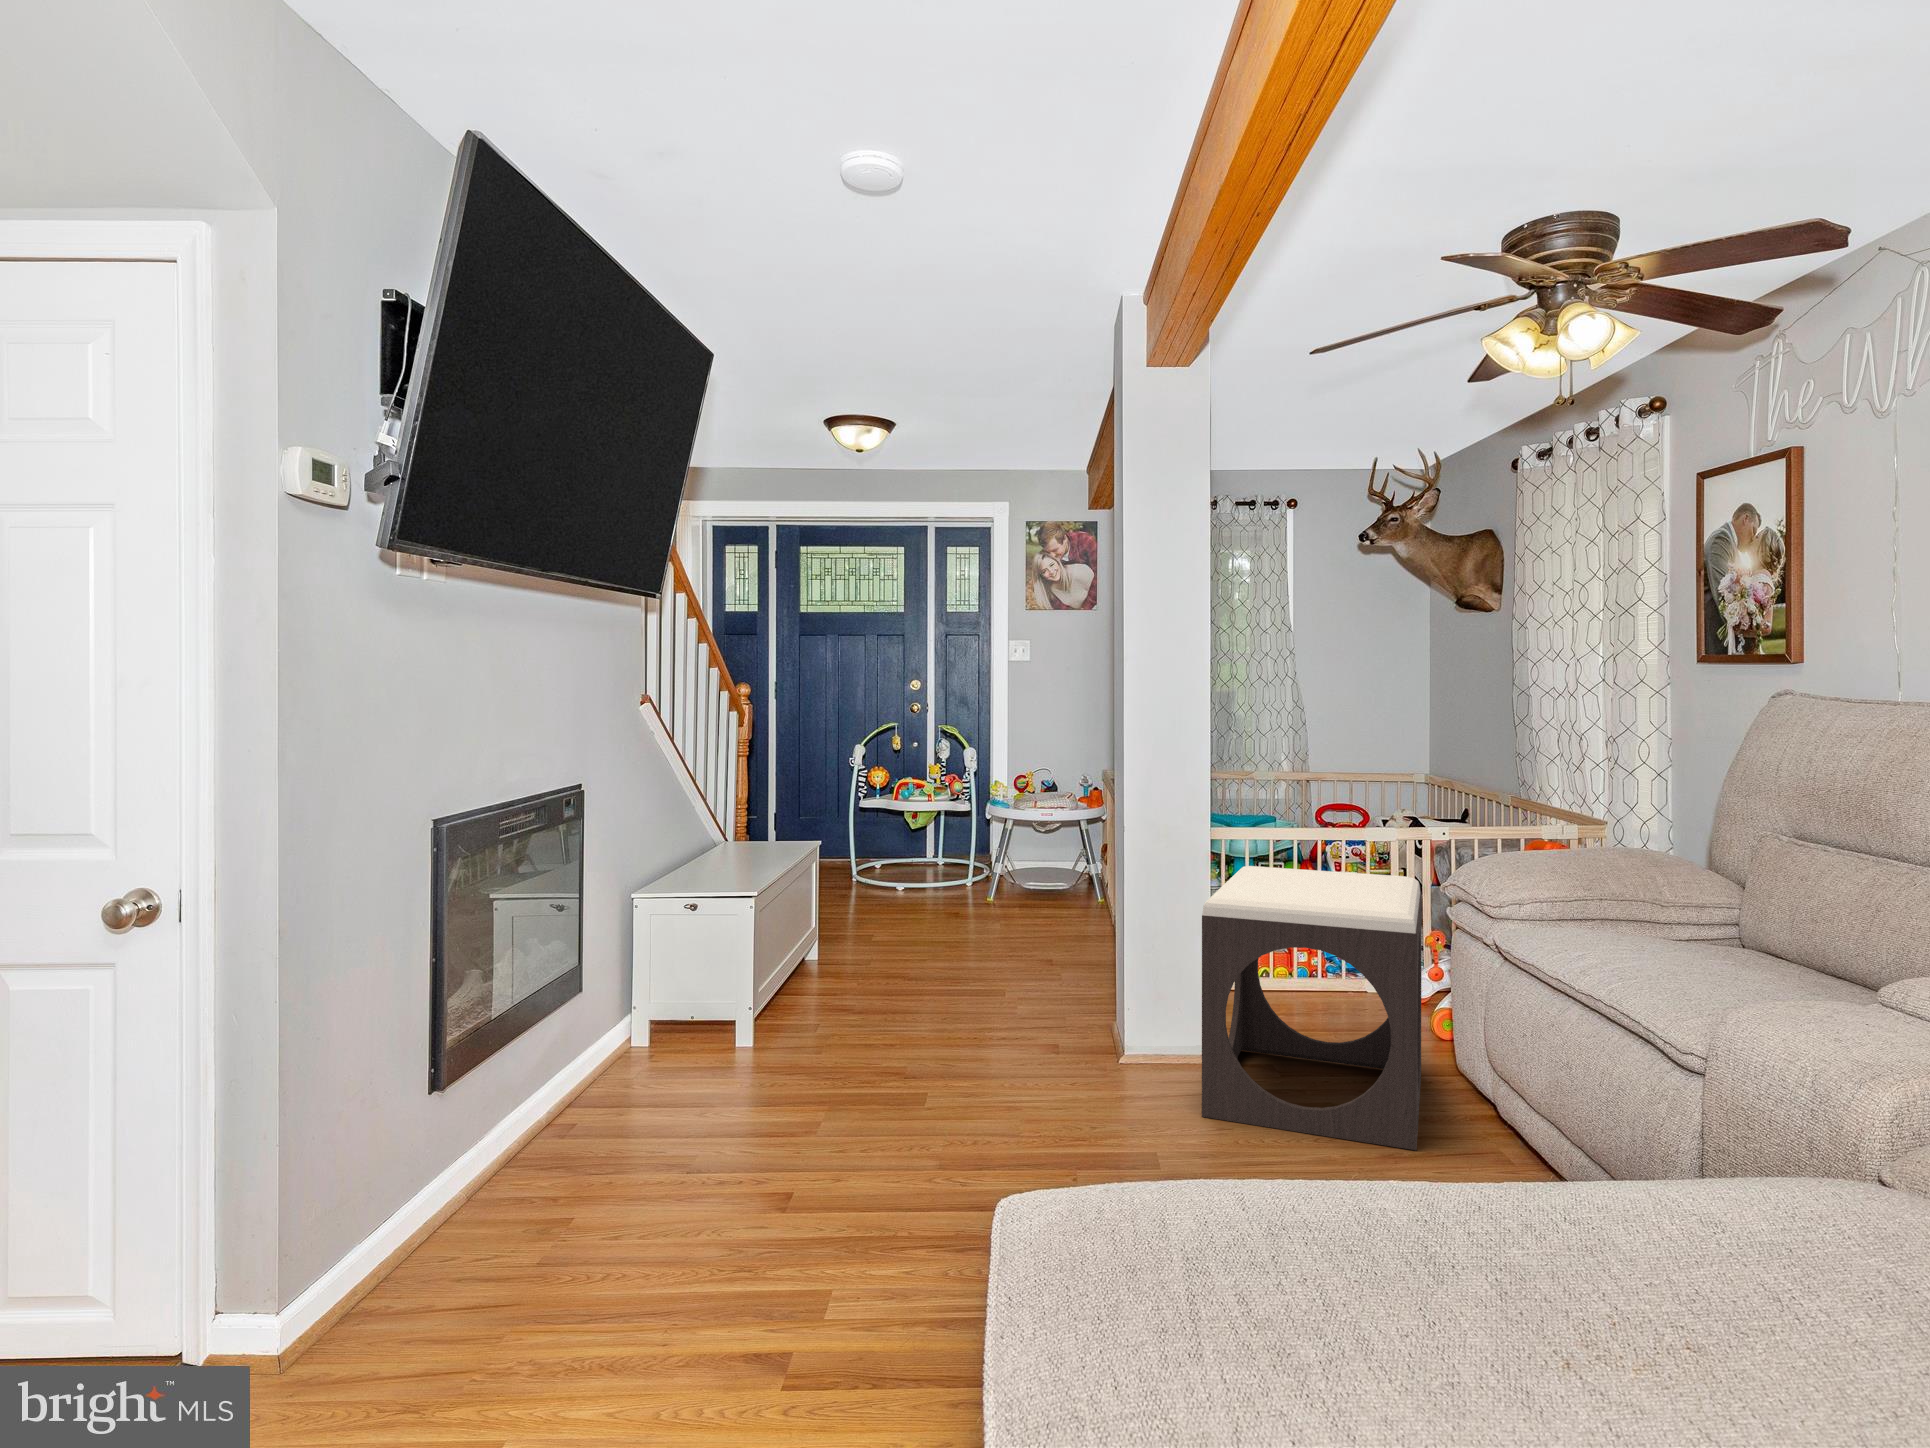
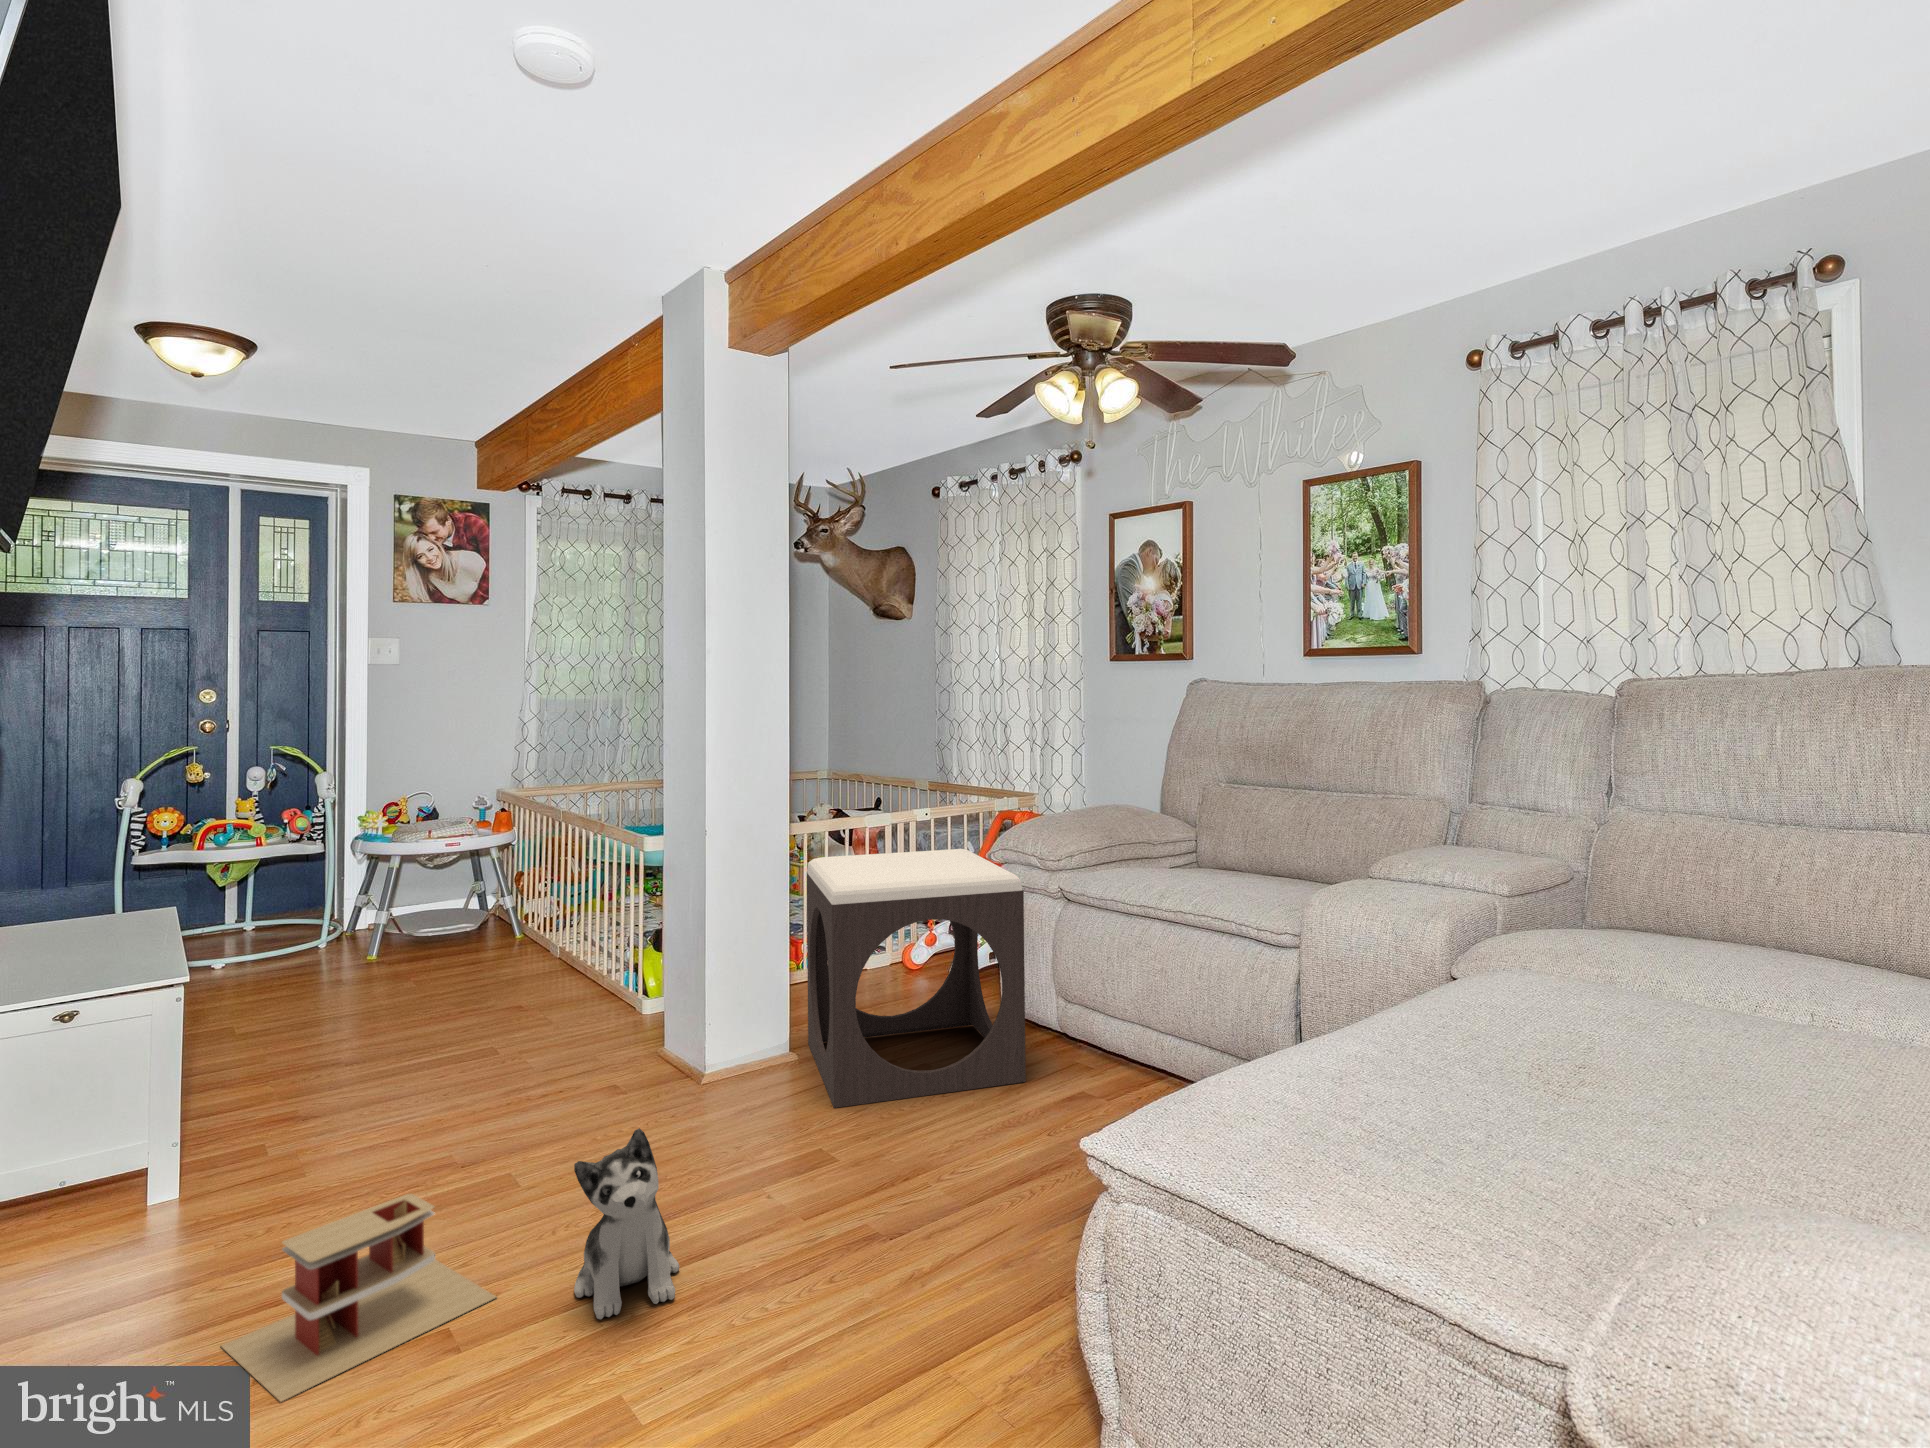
plush toy: none [871,1078,958,1231] -> present [574,1128,679,1320]
toy house: none [680,1082,836,1199] -> present [222,1194,496,1401]

